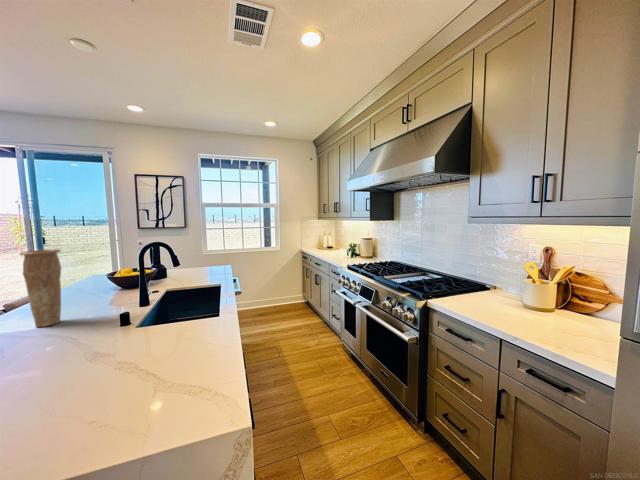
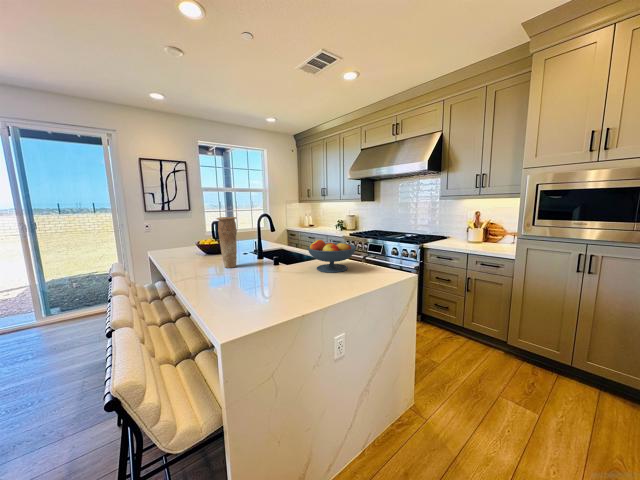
fruit bowl: none [63,304,181,379] -> present [307,240,356,273]

